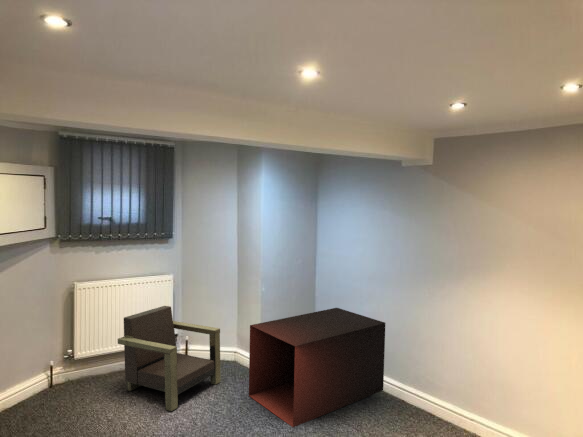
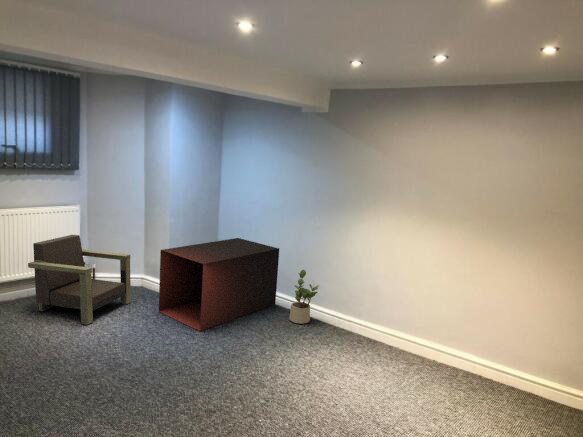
potted plant: none [402,352,439,422] -> present [289,270,319,324]

